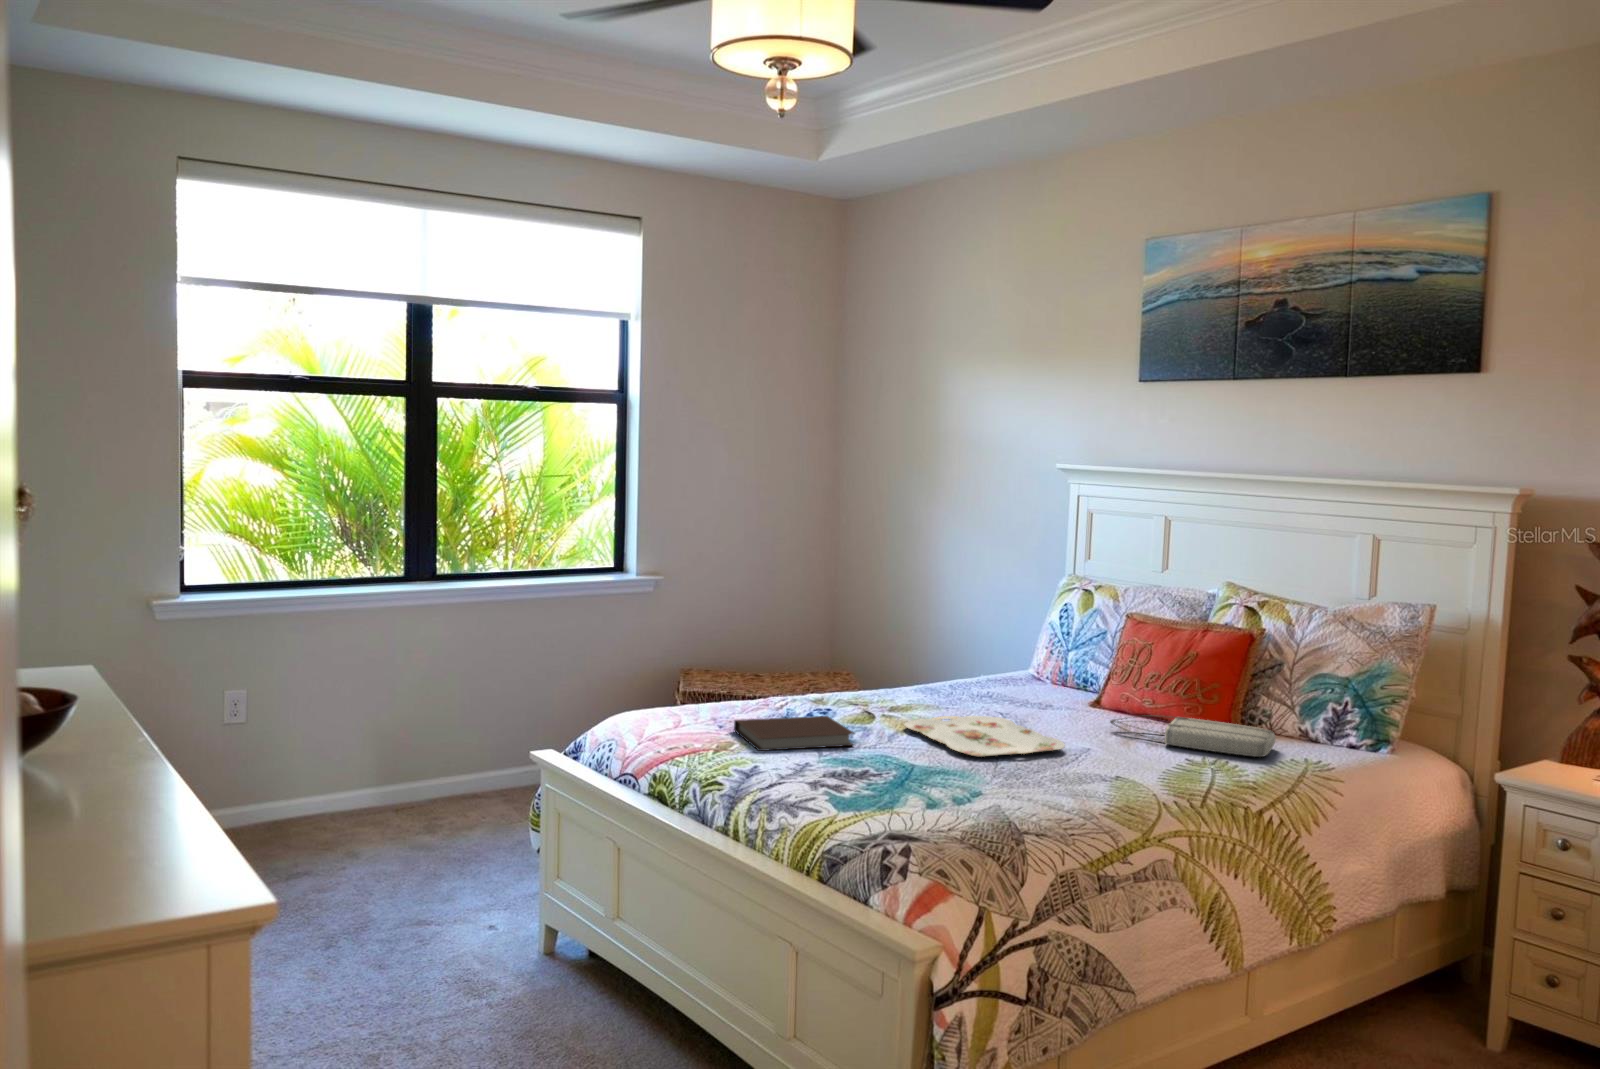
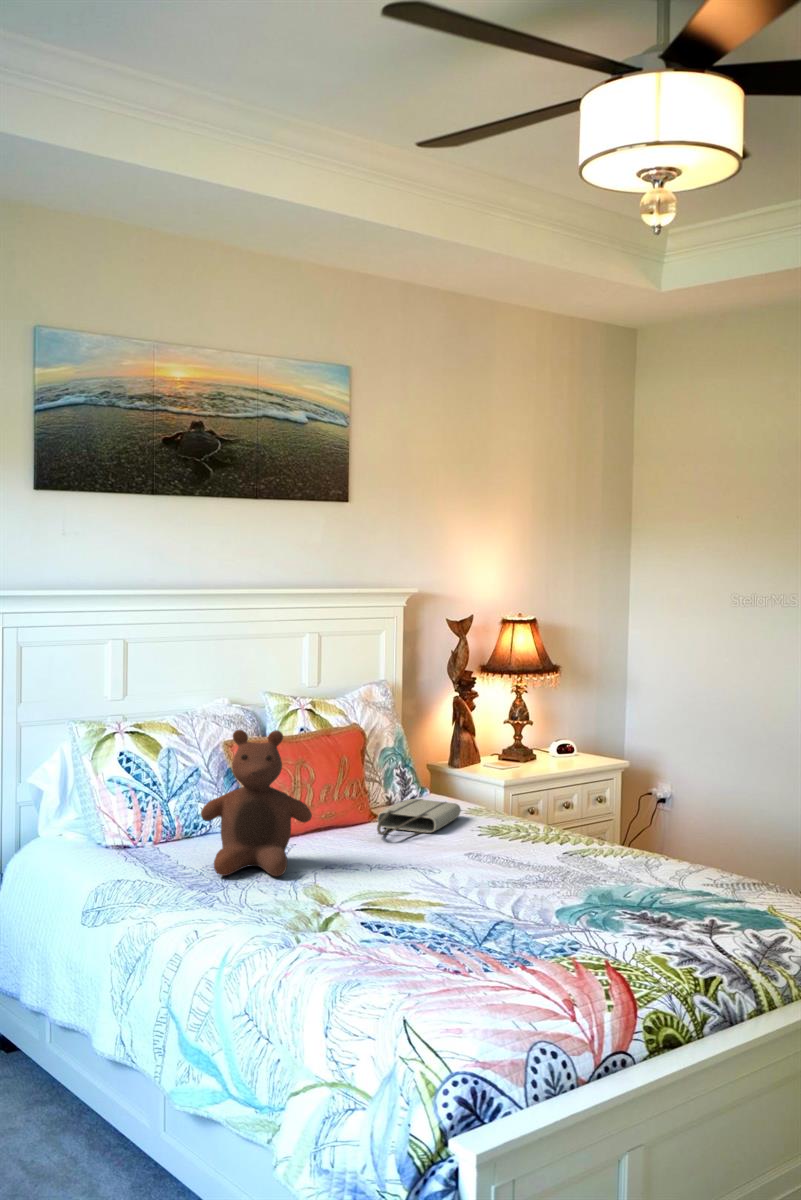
stuffed bear: none [952,581,1033,701] -> present [201,730,312,876]
notebook: present [734,716,854,751] -> none [463,902,608,963]
serving tray: present [904,716,1065,757] -> none [379,851,549,896]

